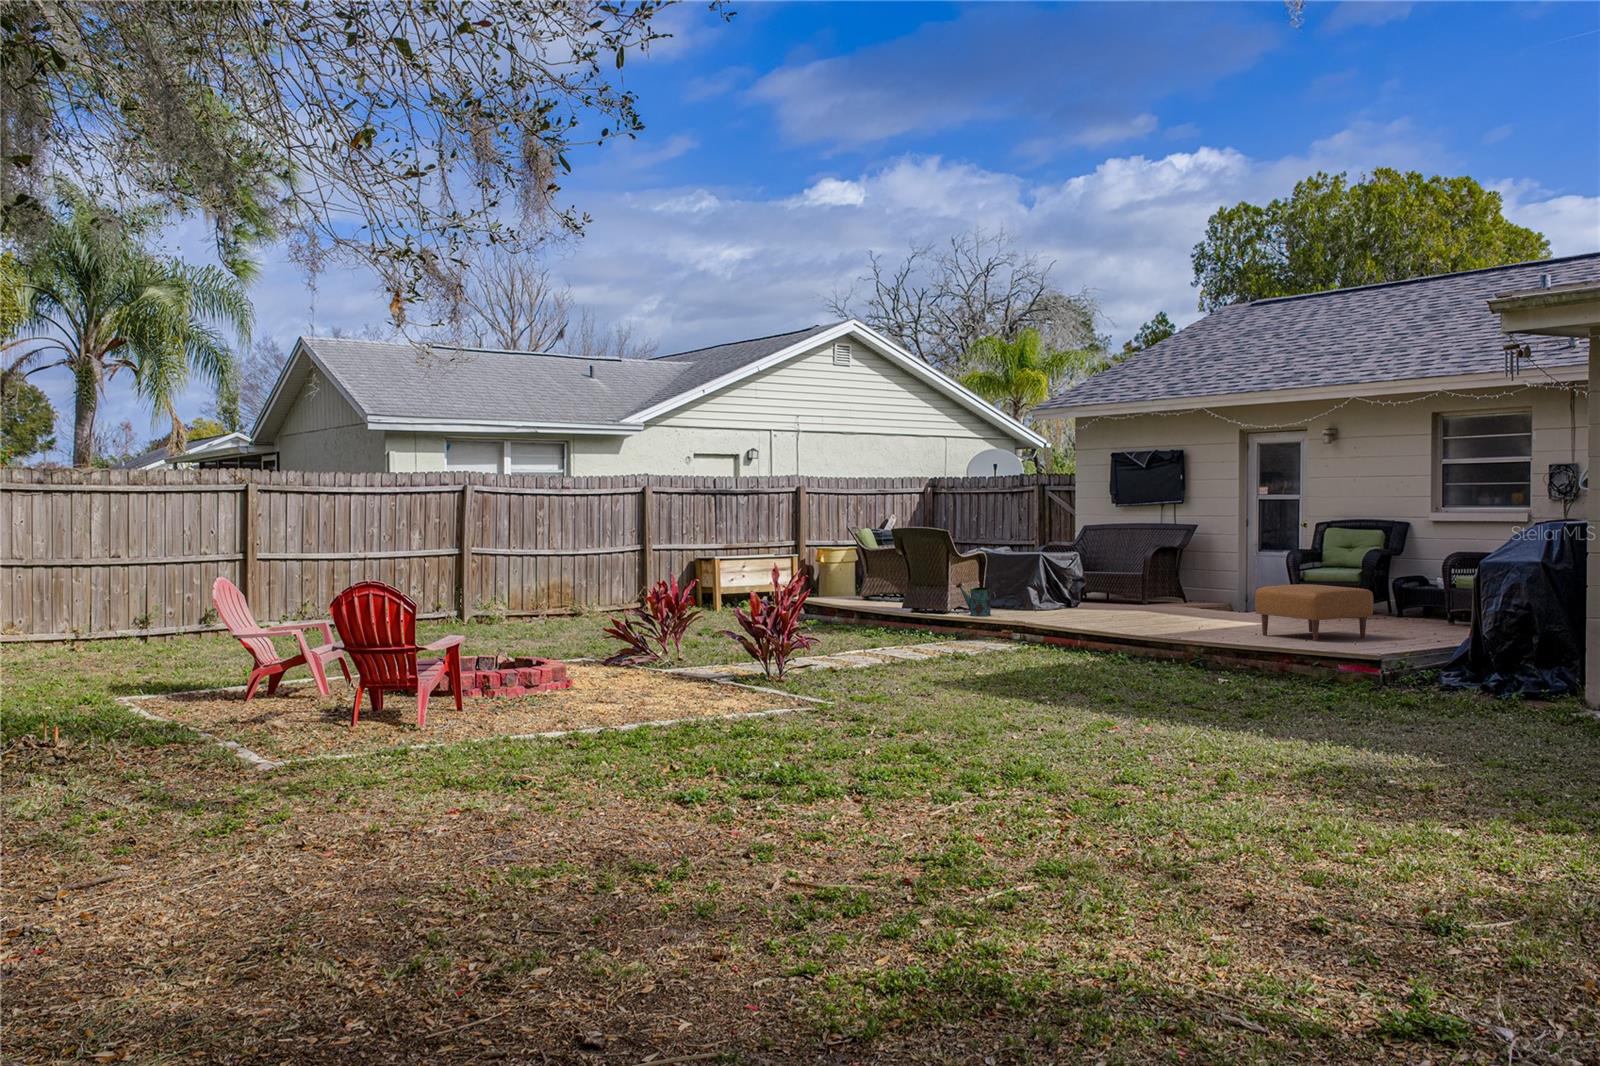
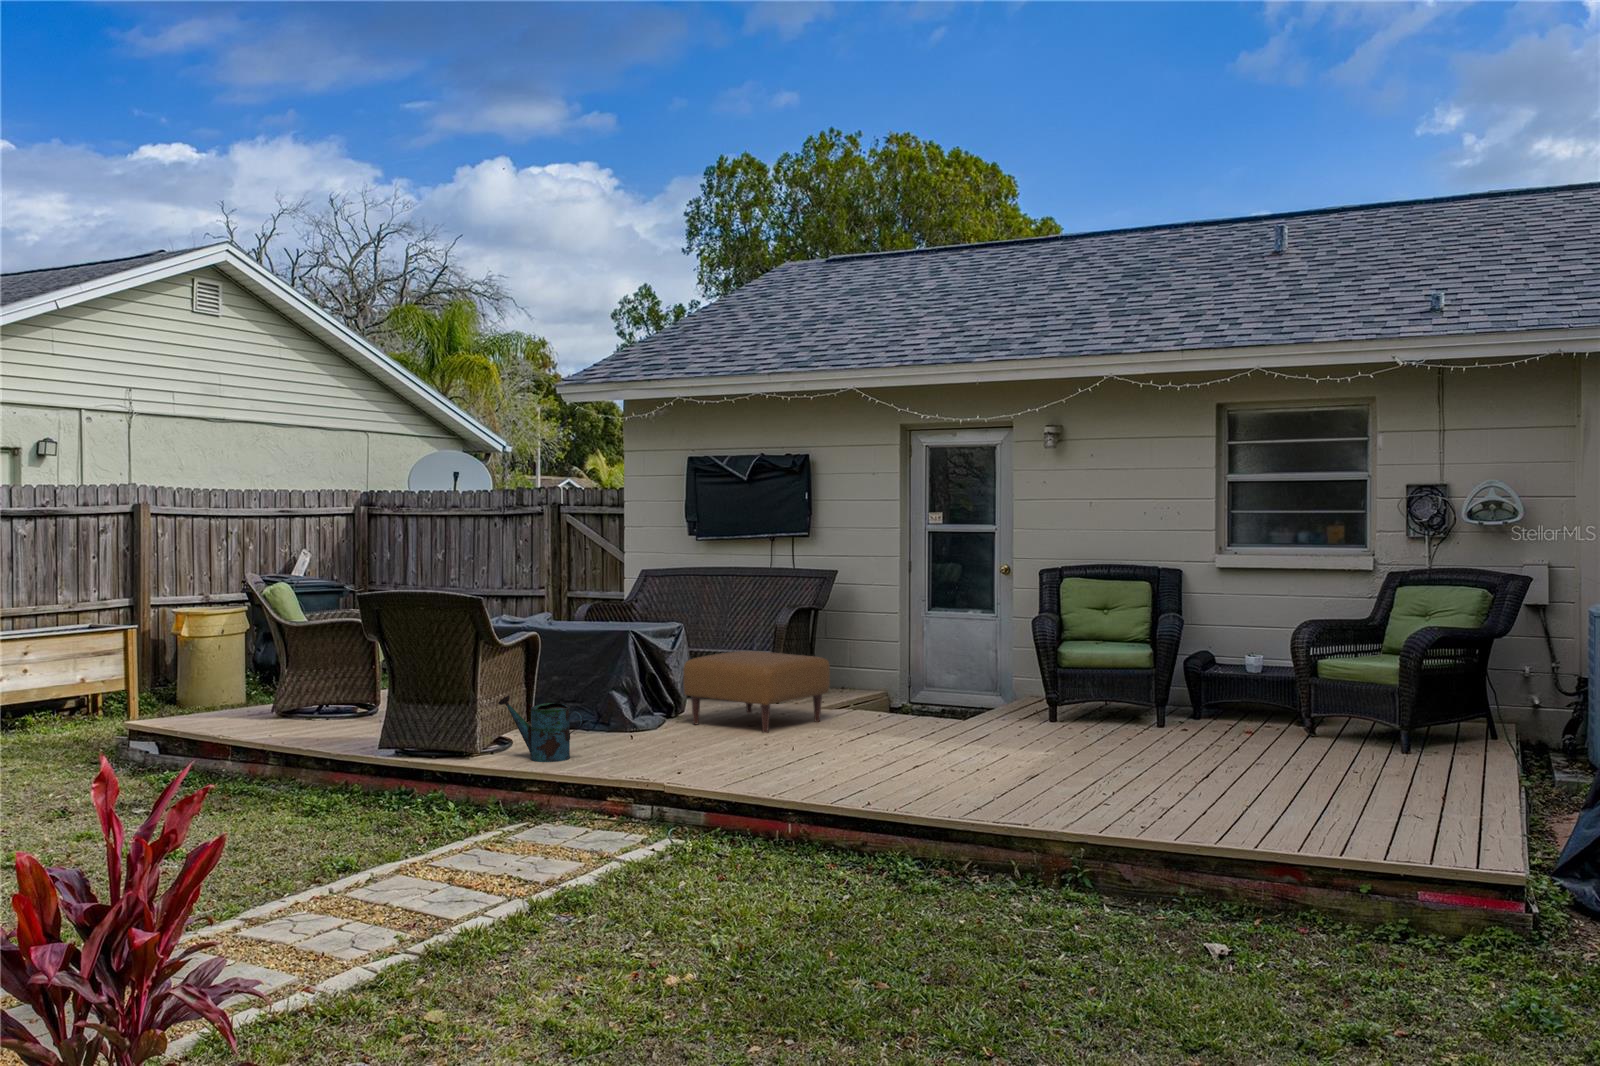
ottoman: present [1255,584,1373,641] -> present [683,651,830,733]

